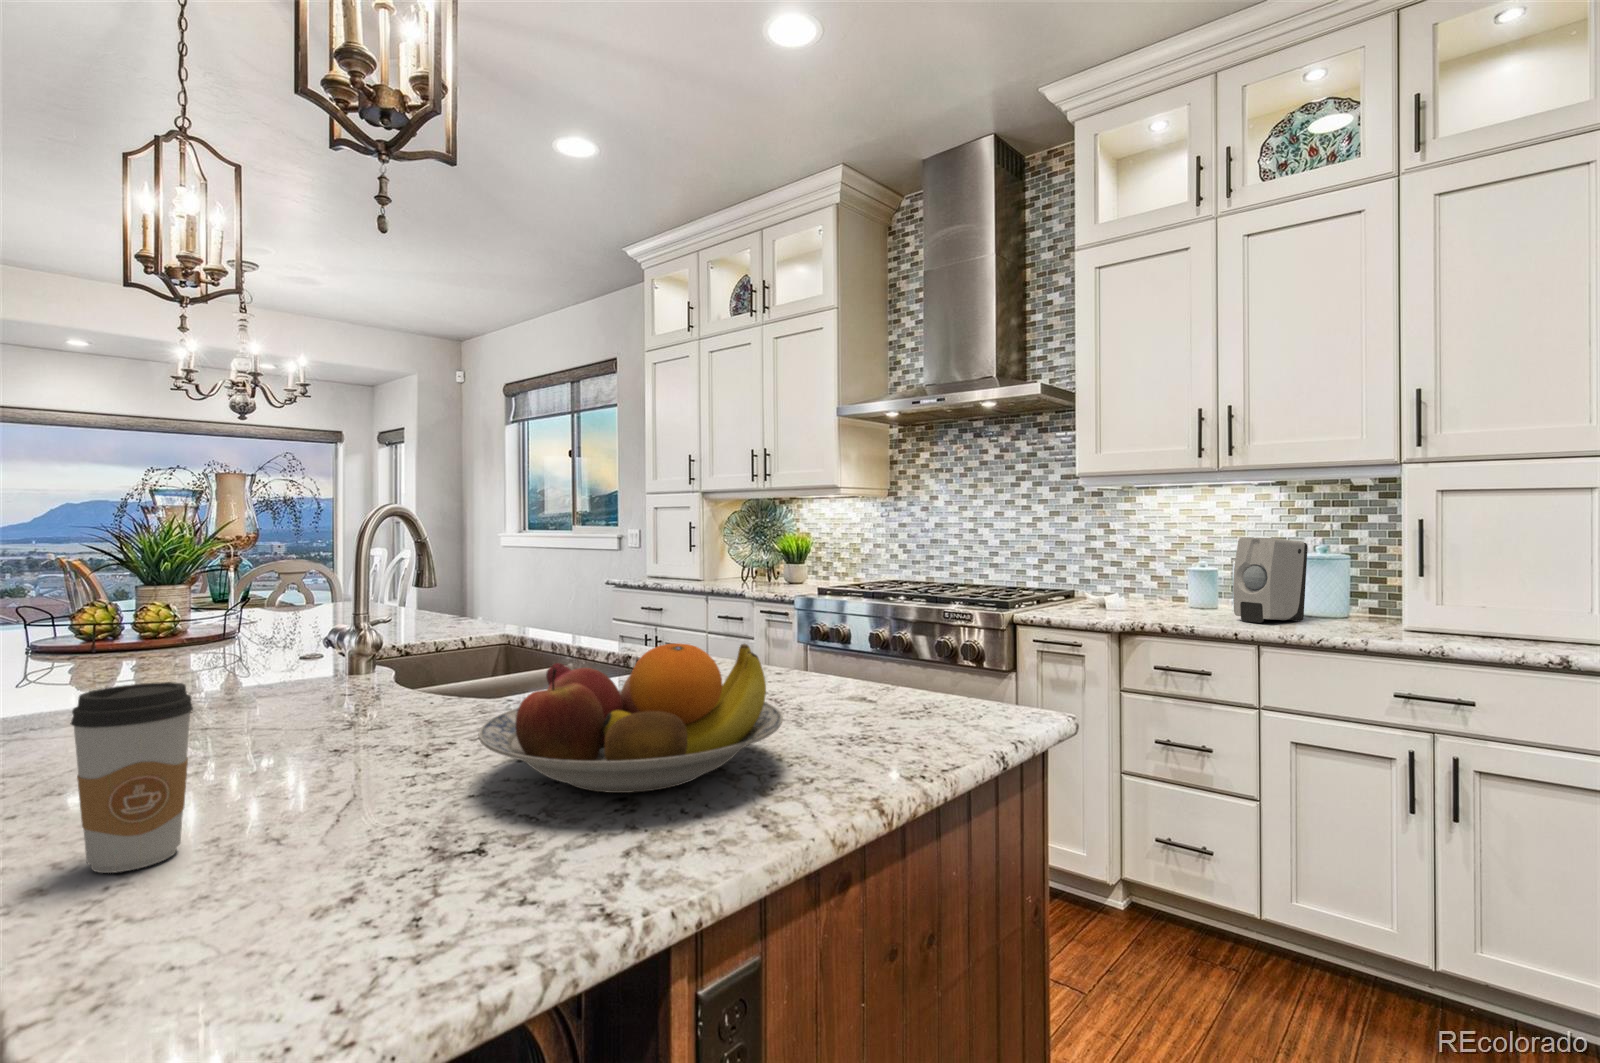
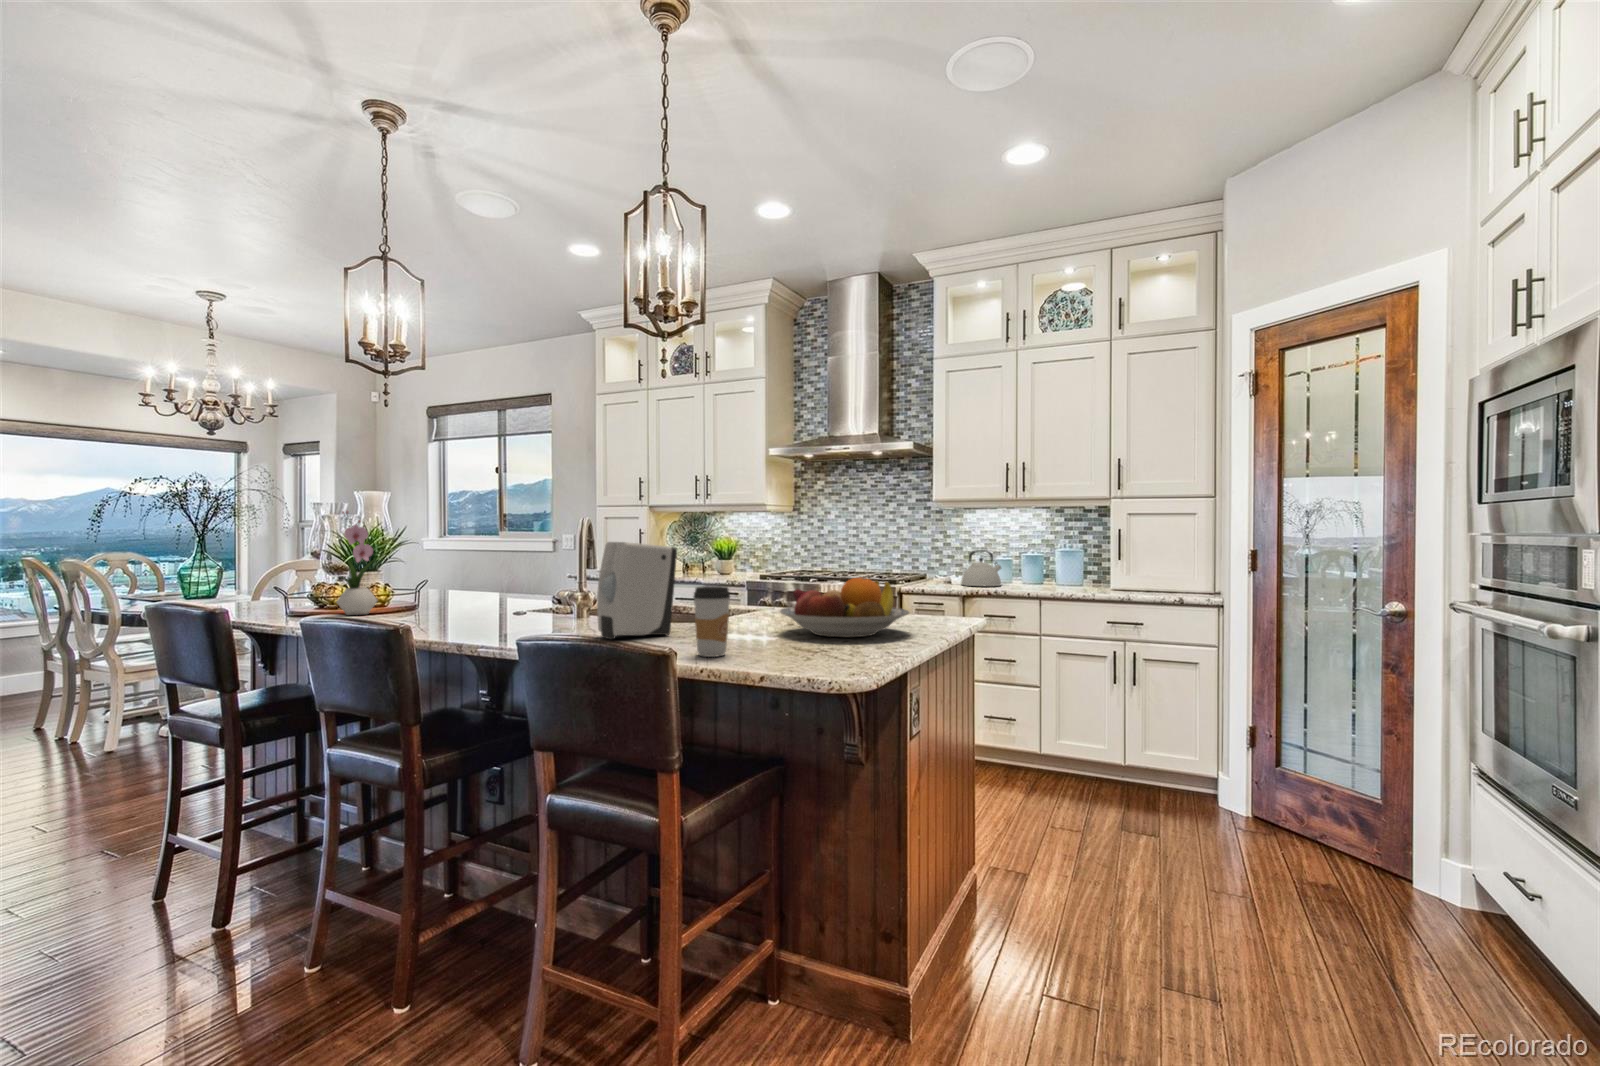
flower arrangement: none [78,507,155,657] -> present [337,511,377,615]
soap dispenser: present [1233,538,1308,623] -> present [597,542,677,639]
kettle: none [1117,556,1190,617] -> present [961,550,1001,586]

